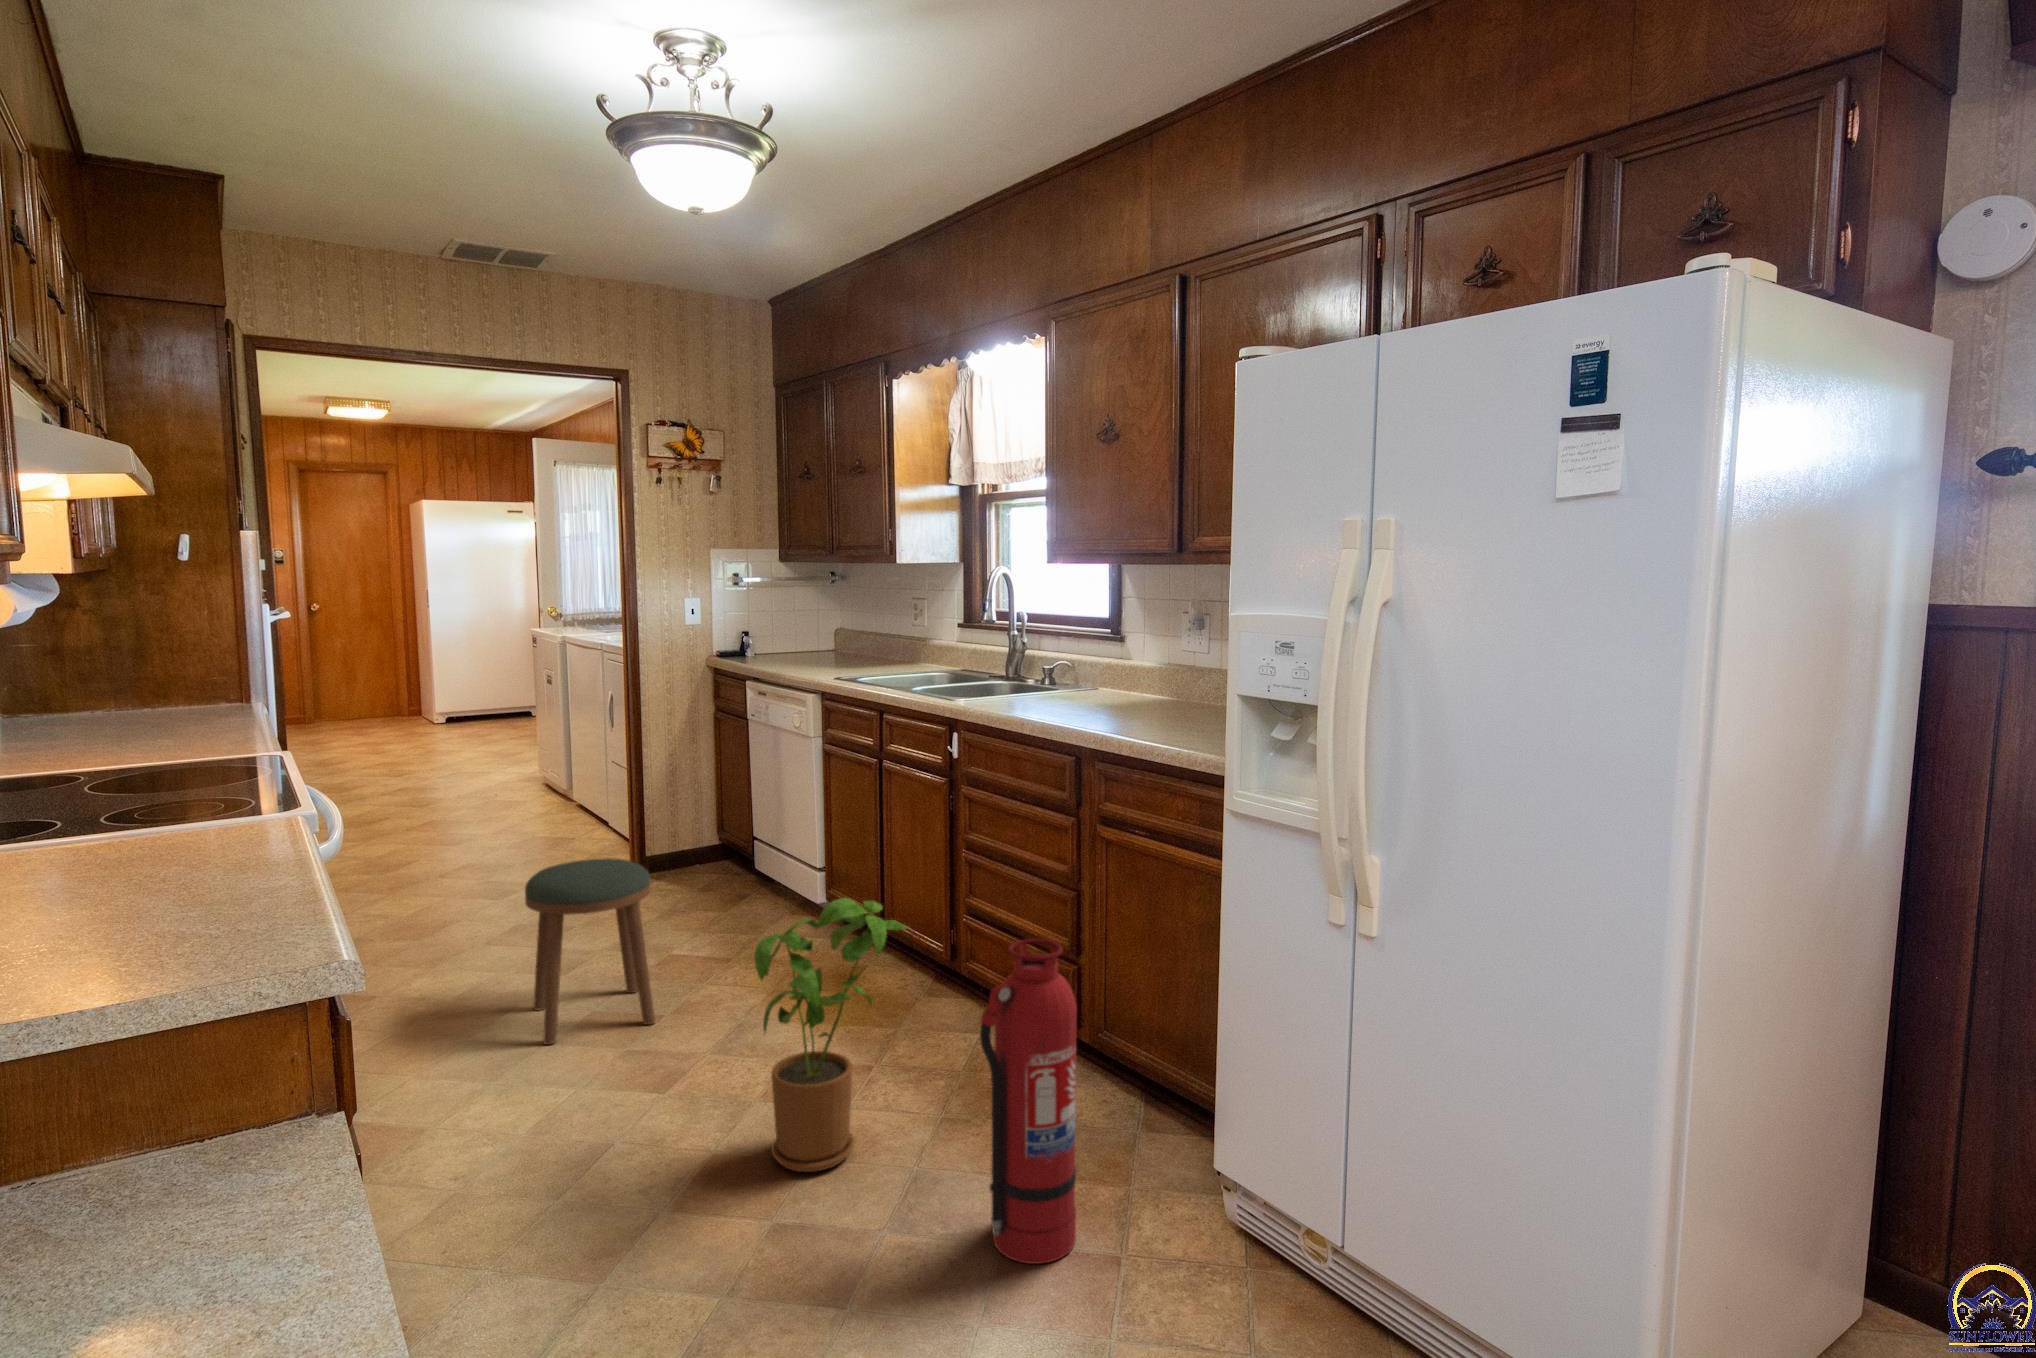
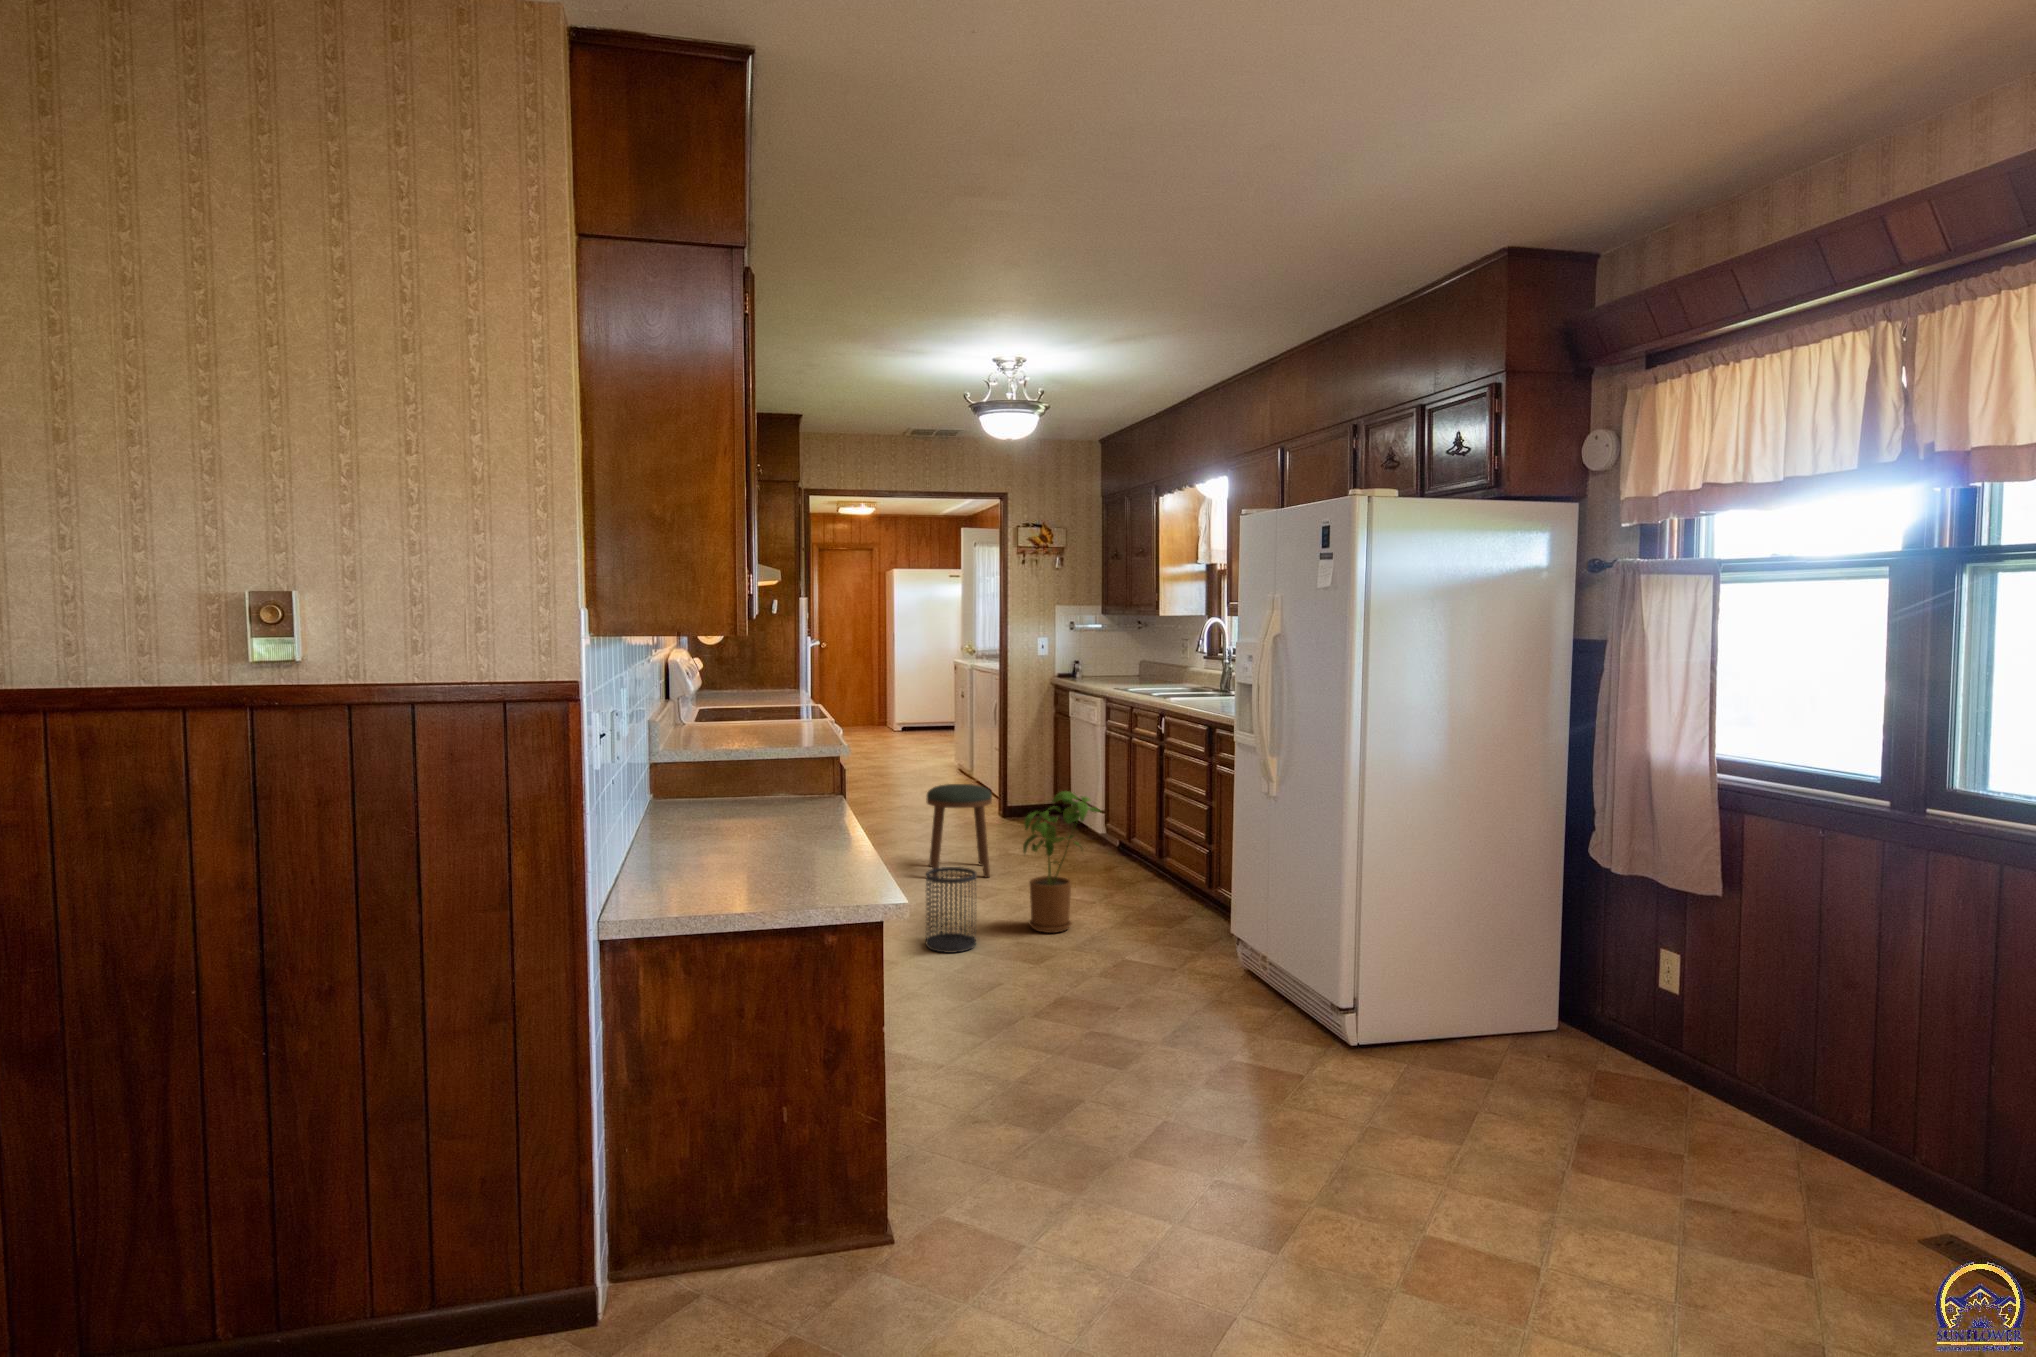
fire extinguisher: present [980,939,1077,1264] -> none [1112,809,1165,971]
wastebasket: none [562,1089,683,1298] -> present [926,867,977,953]

